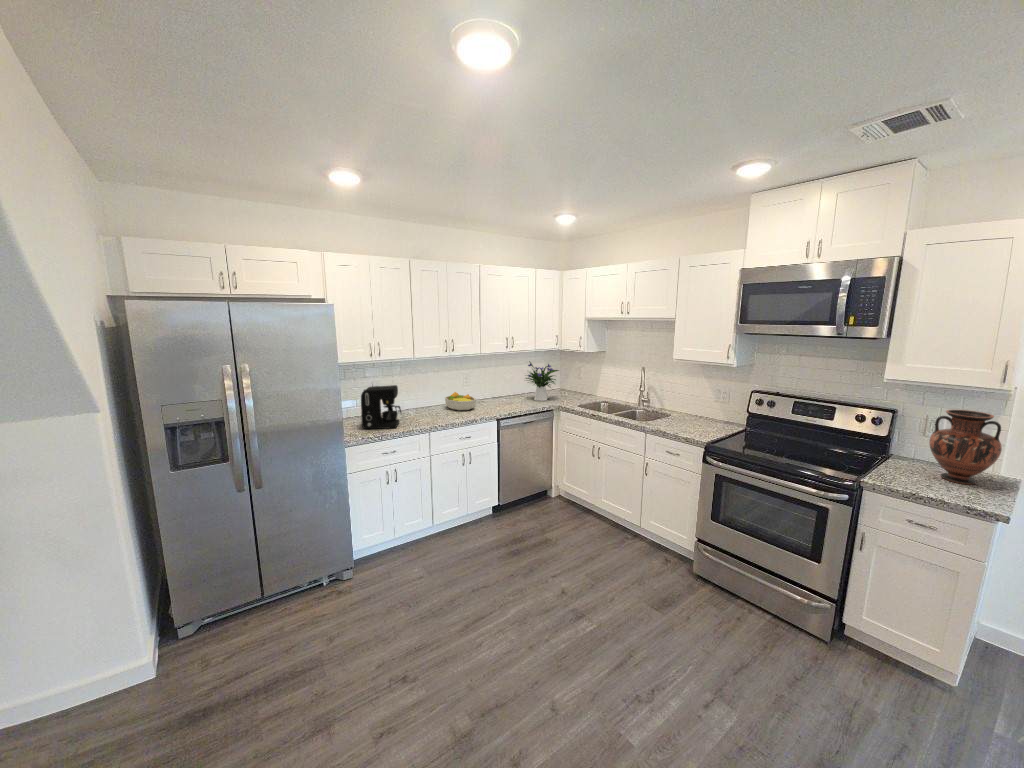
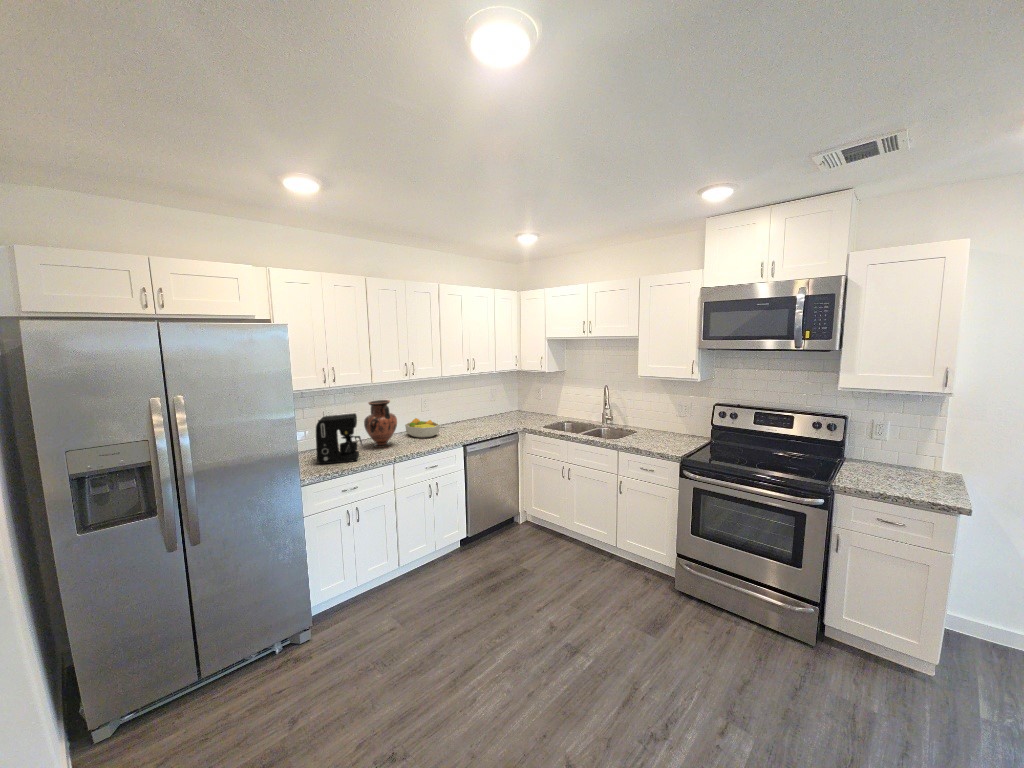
flower arrangement: present [526,361,559,401] -> none [486,383,523,423]
vase: present [929,410,1002,484] -> present [364,400,397,448]

